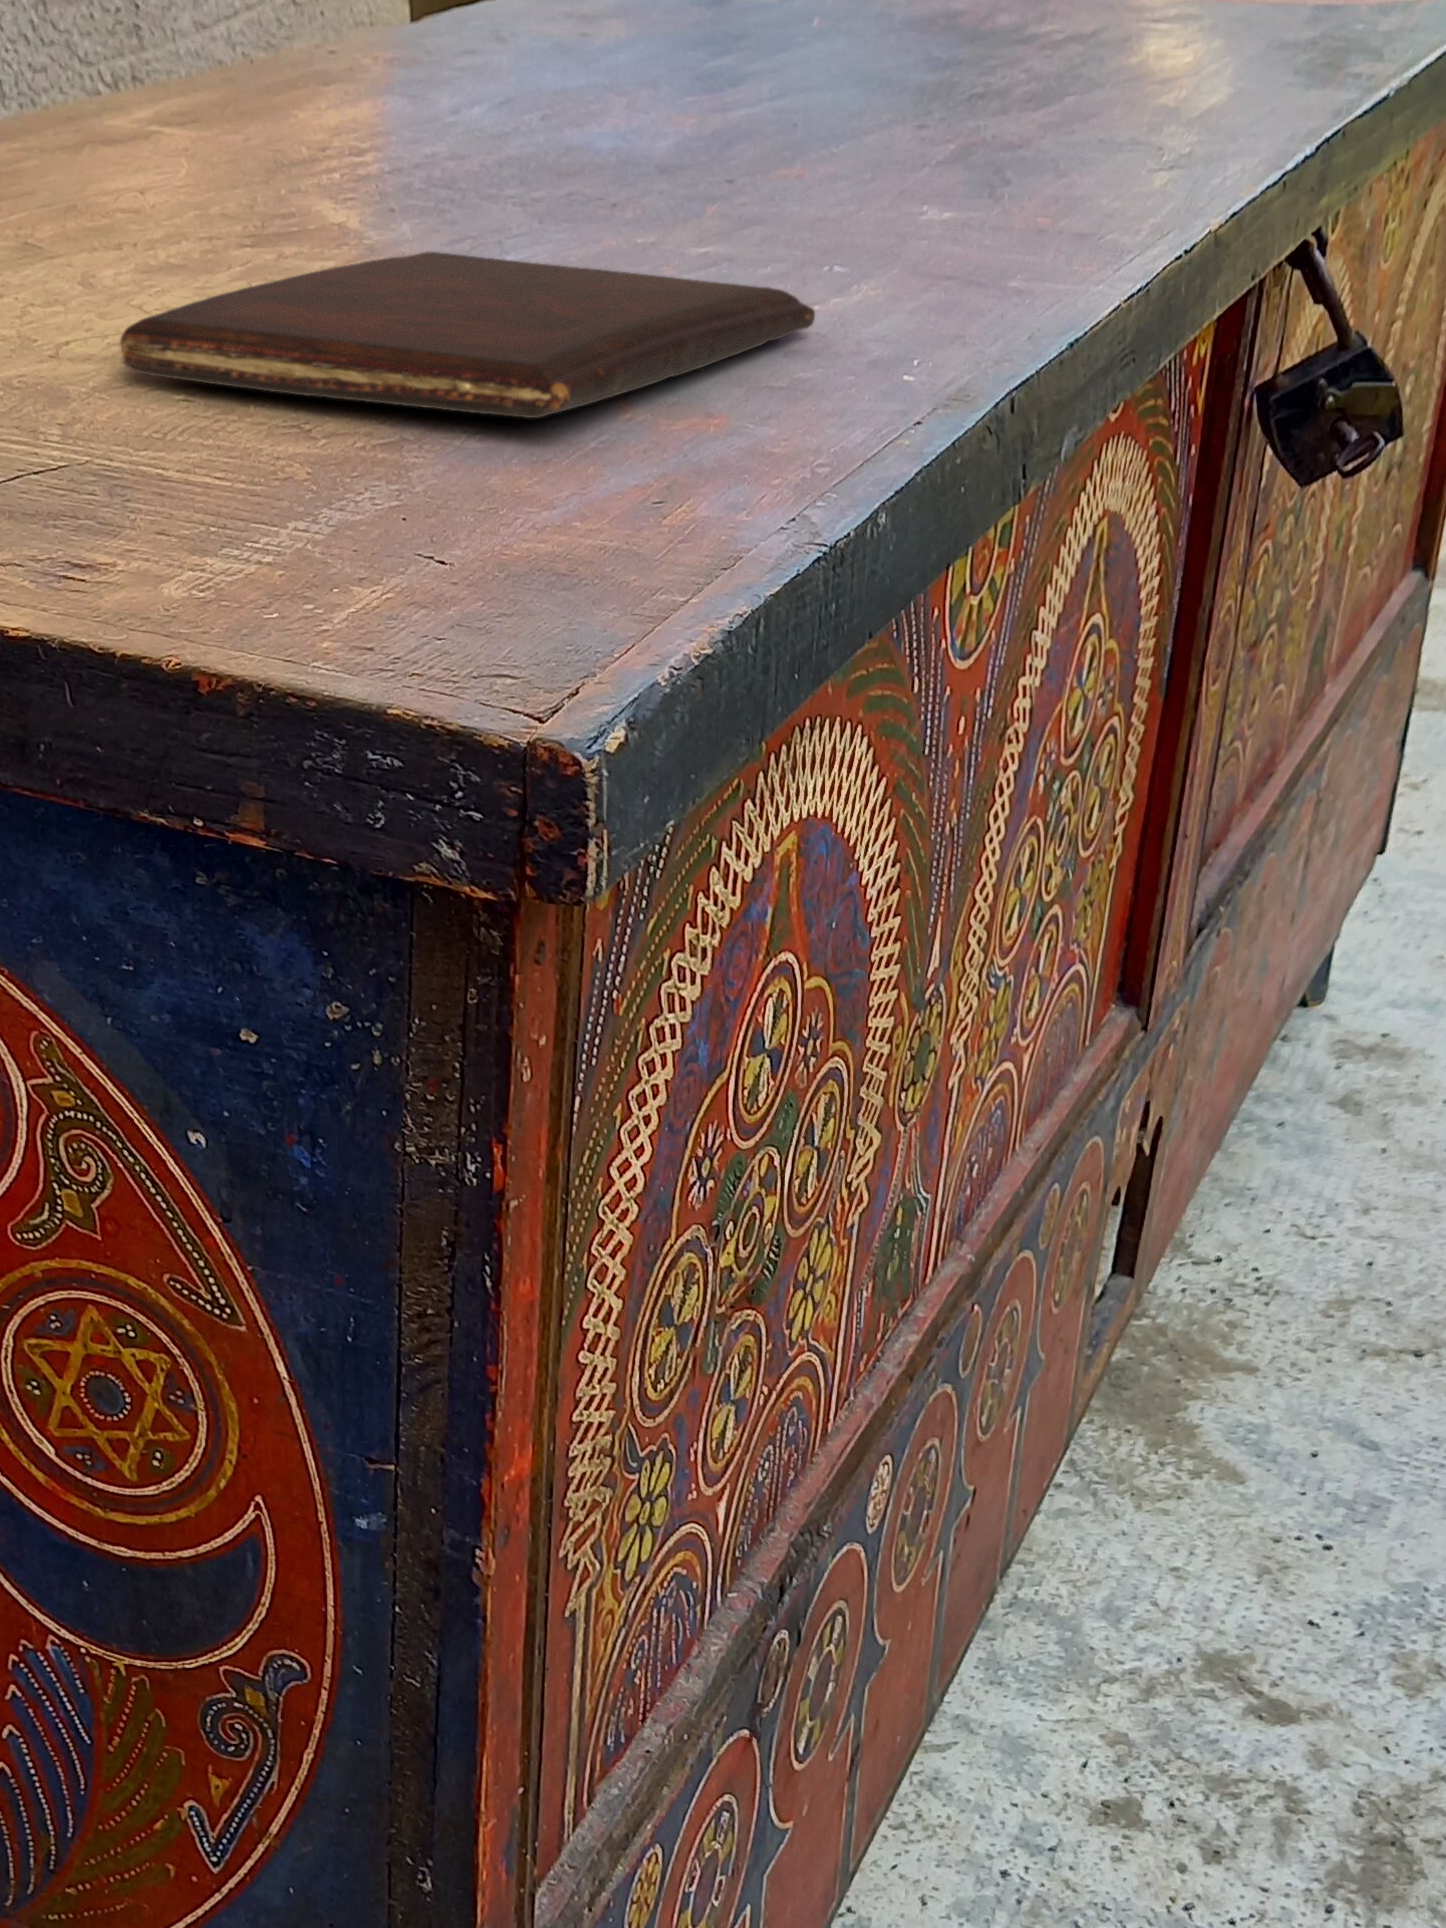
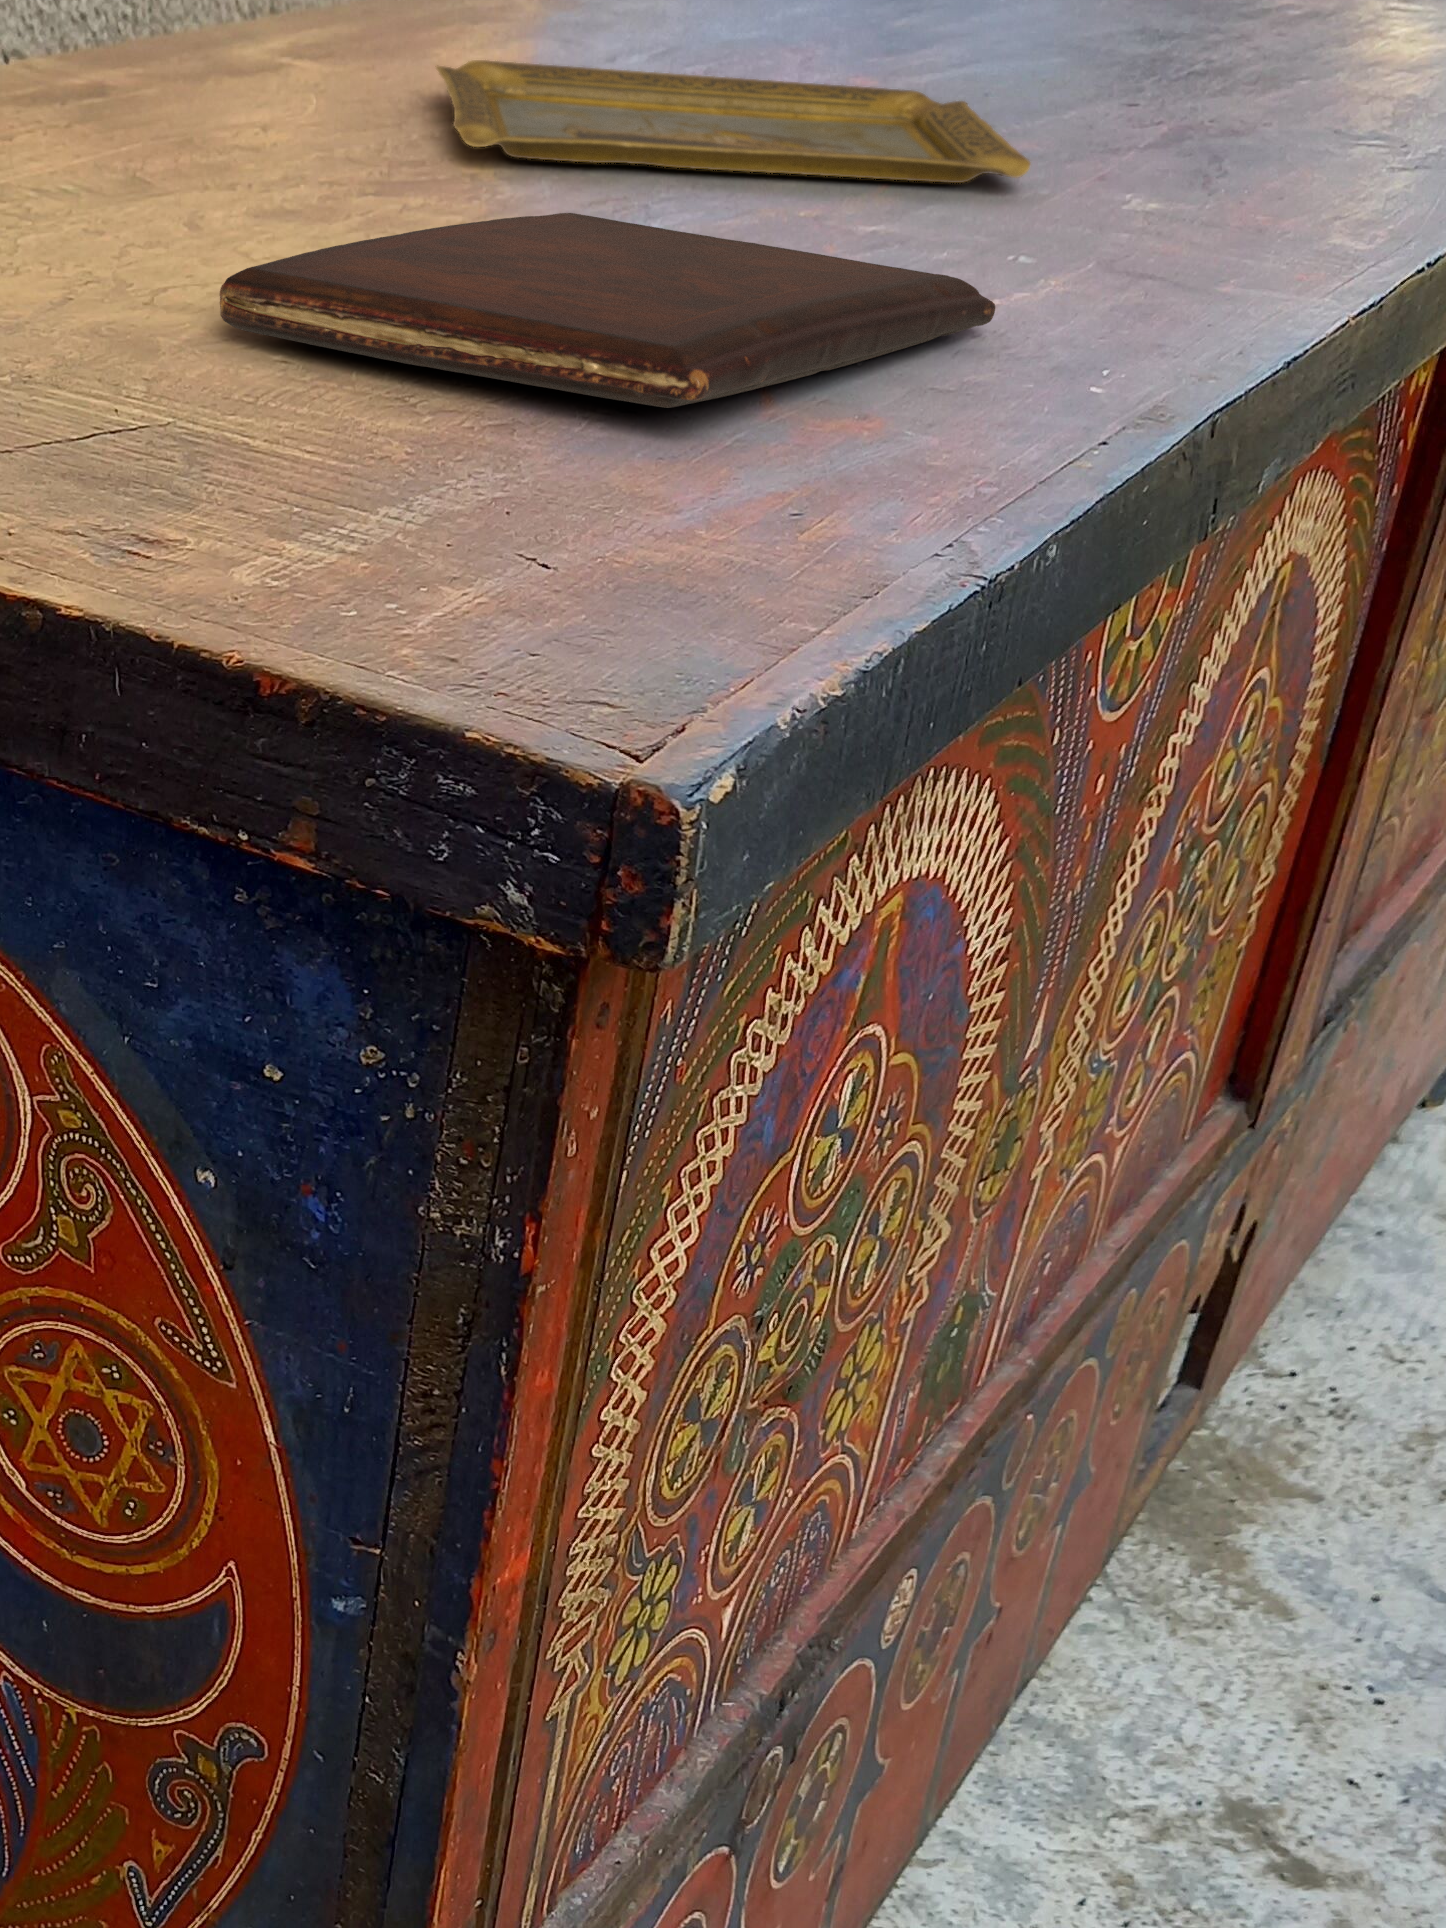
tray: none [294,118,837,205] -> present [435,60,1031,183]

